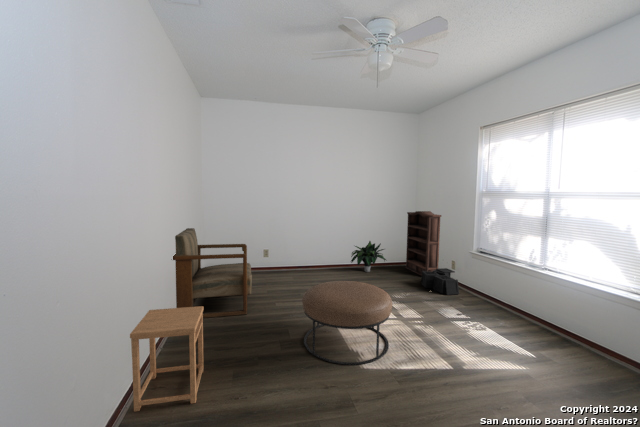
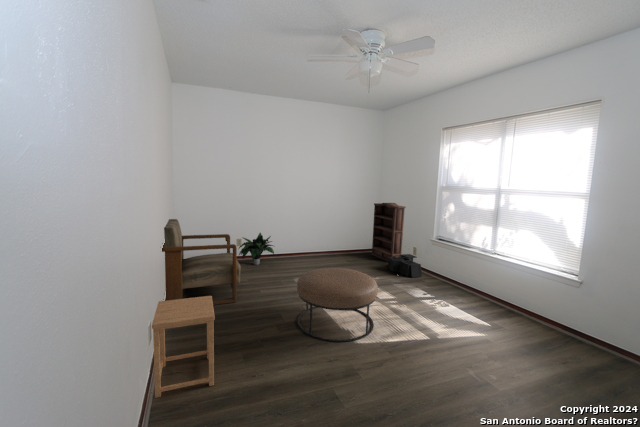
potted plant: present [351,241,386,272] -> present [239,233,274,265]

